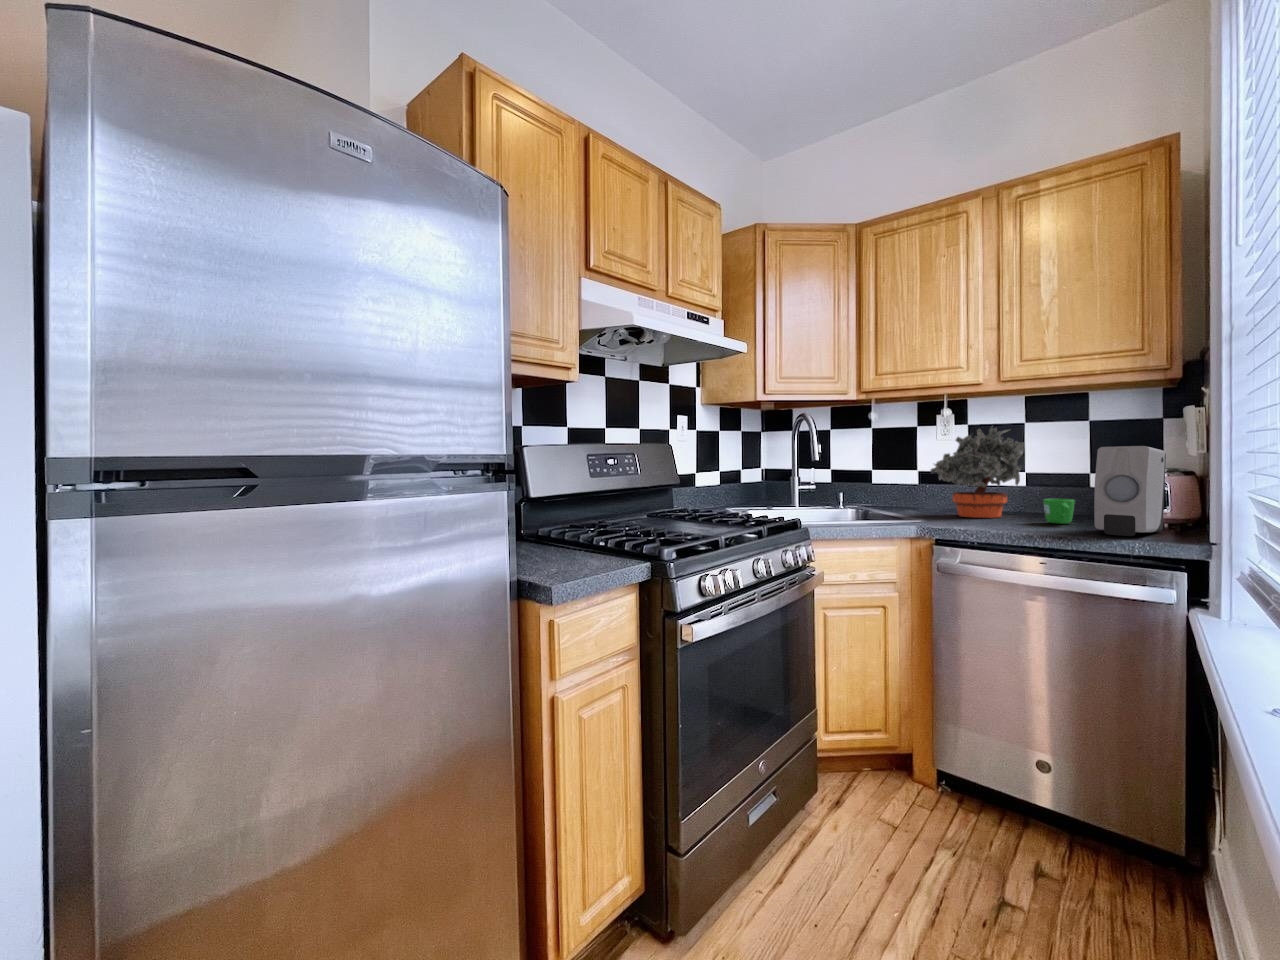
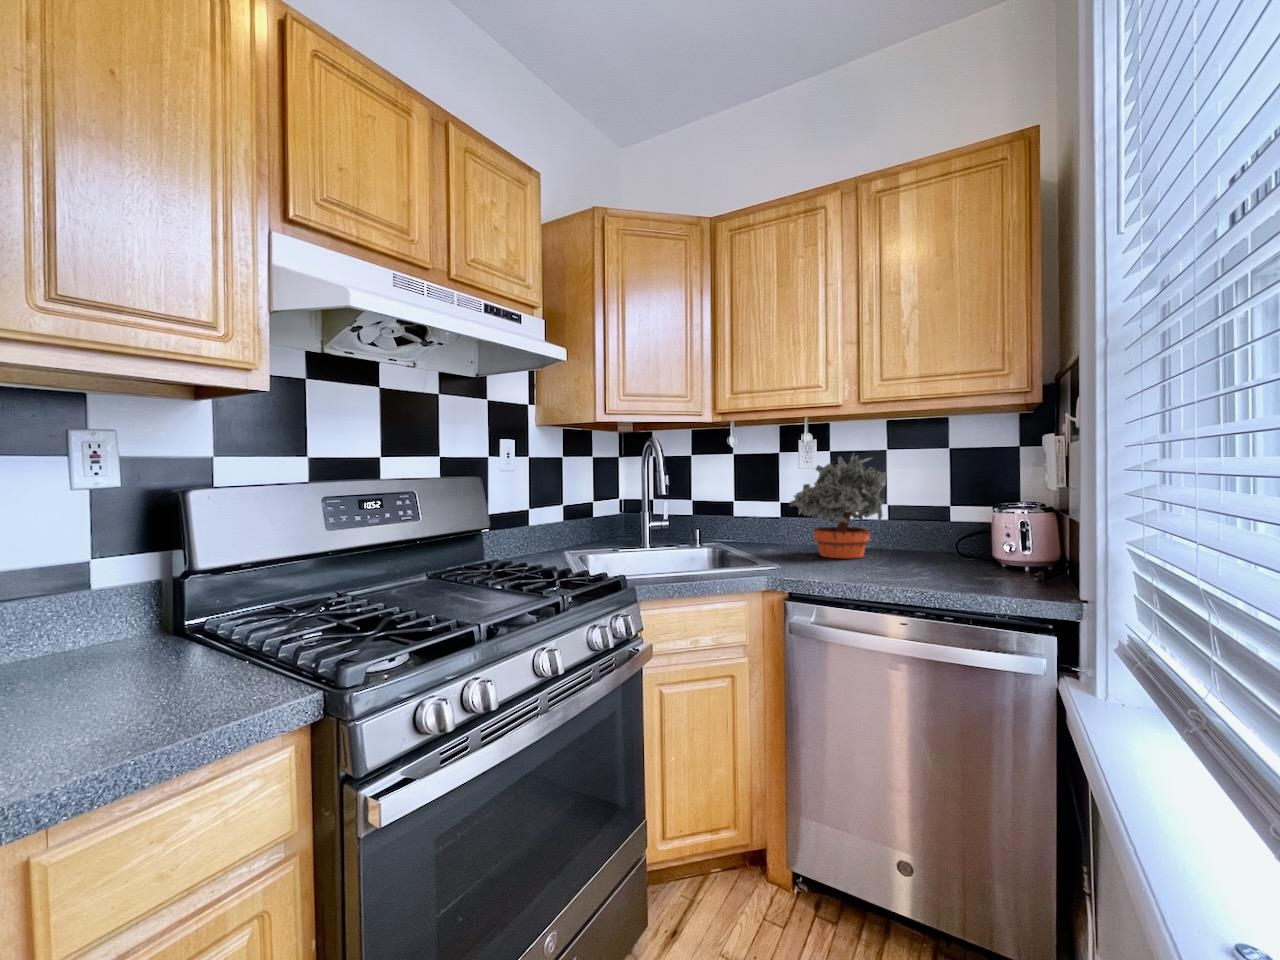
soap dispenser: present [1094,446,1166,536] -> none [958,484,1031,591]
mug: present [1043,499,1075,524] -> none [906,539,938,569]

